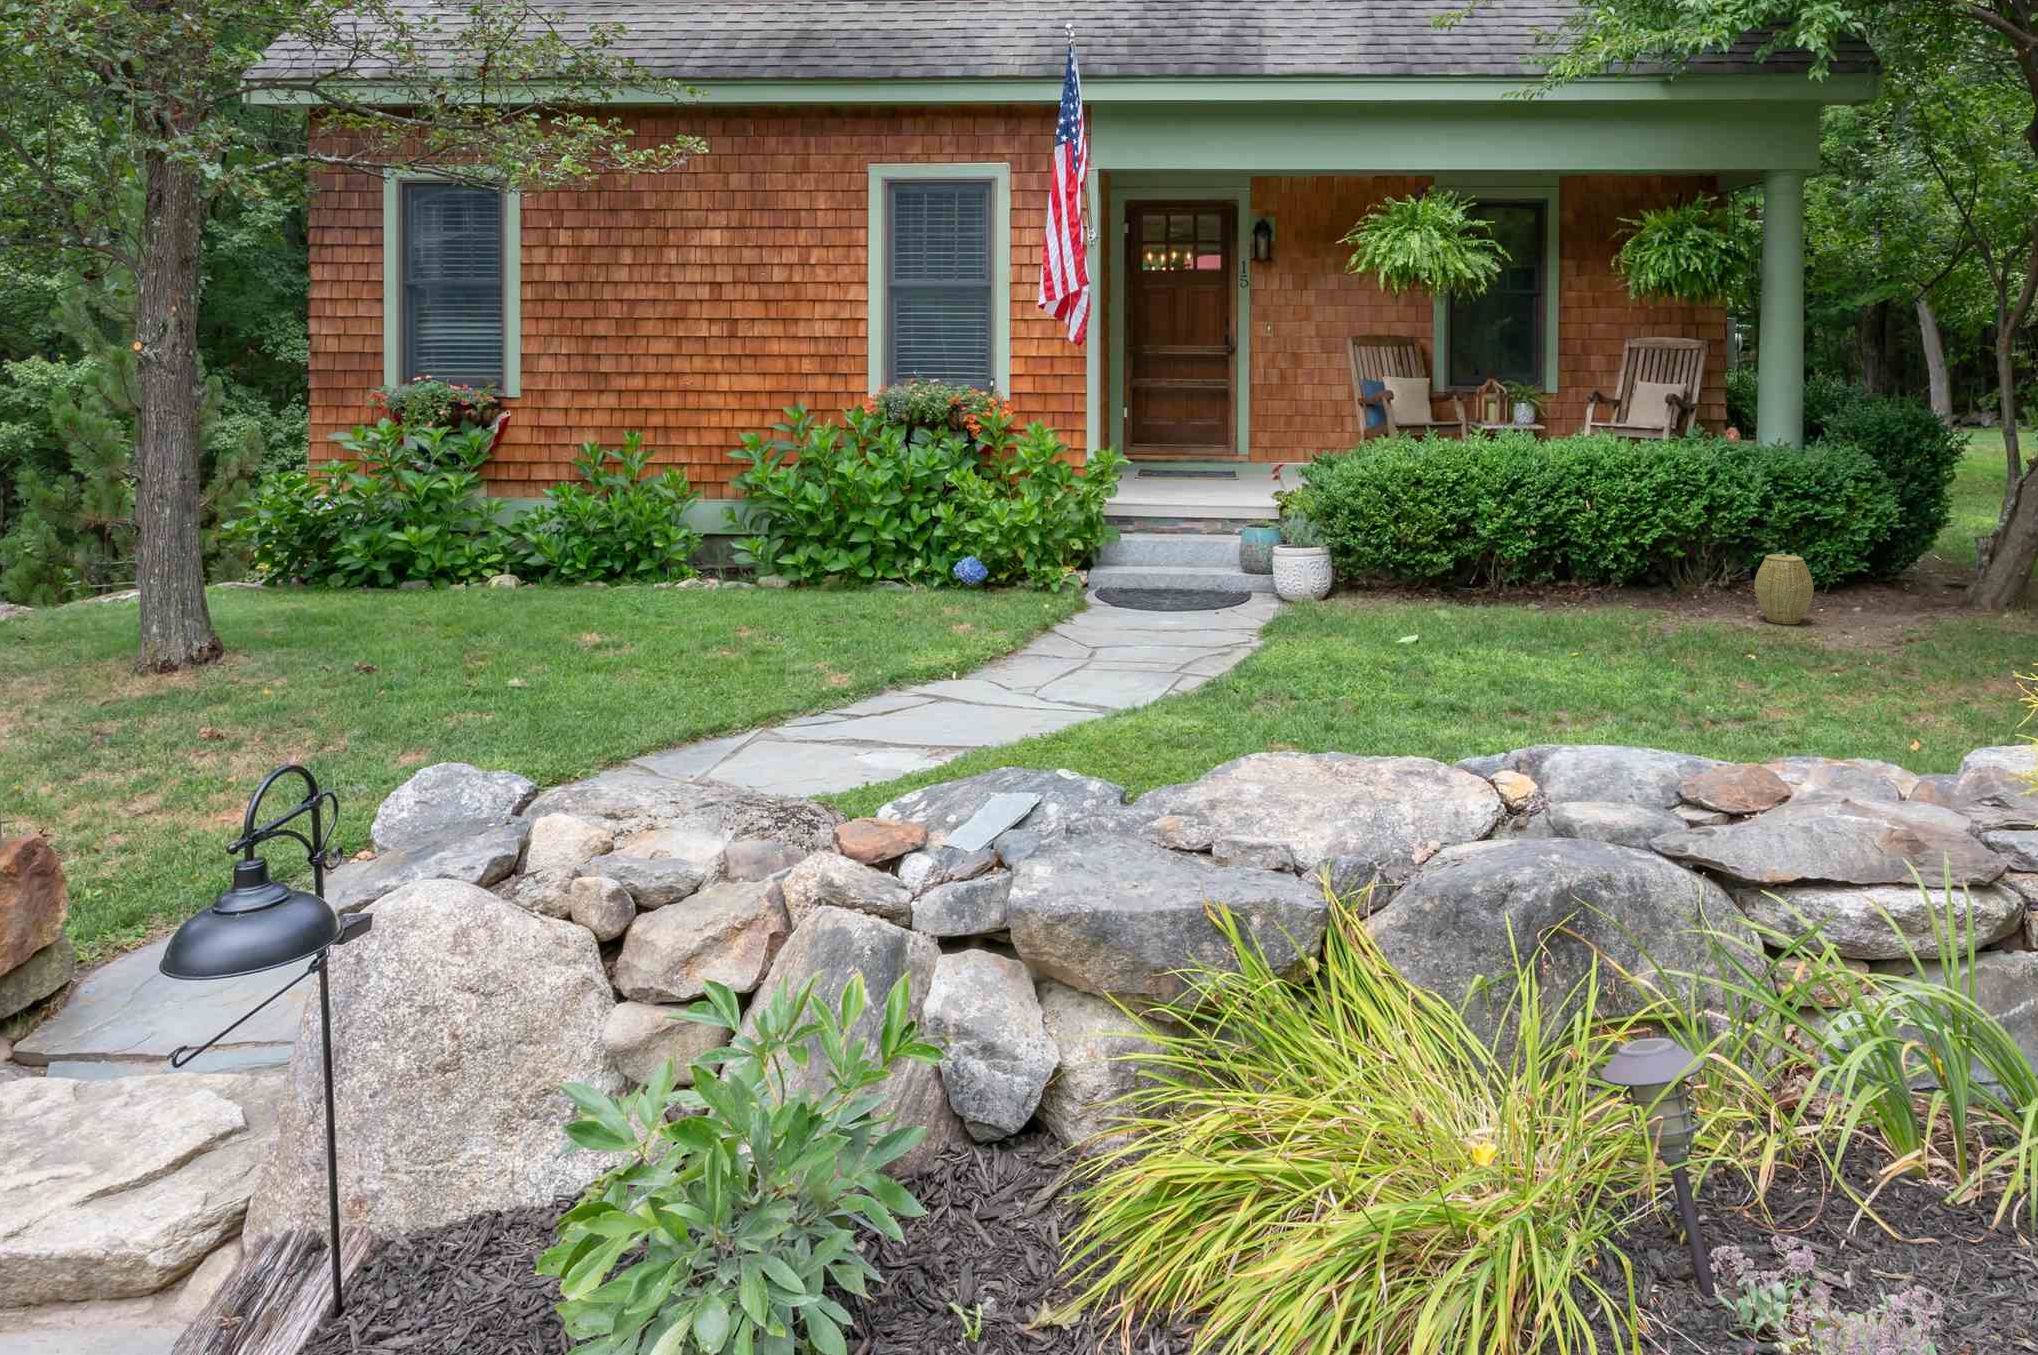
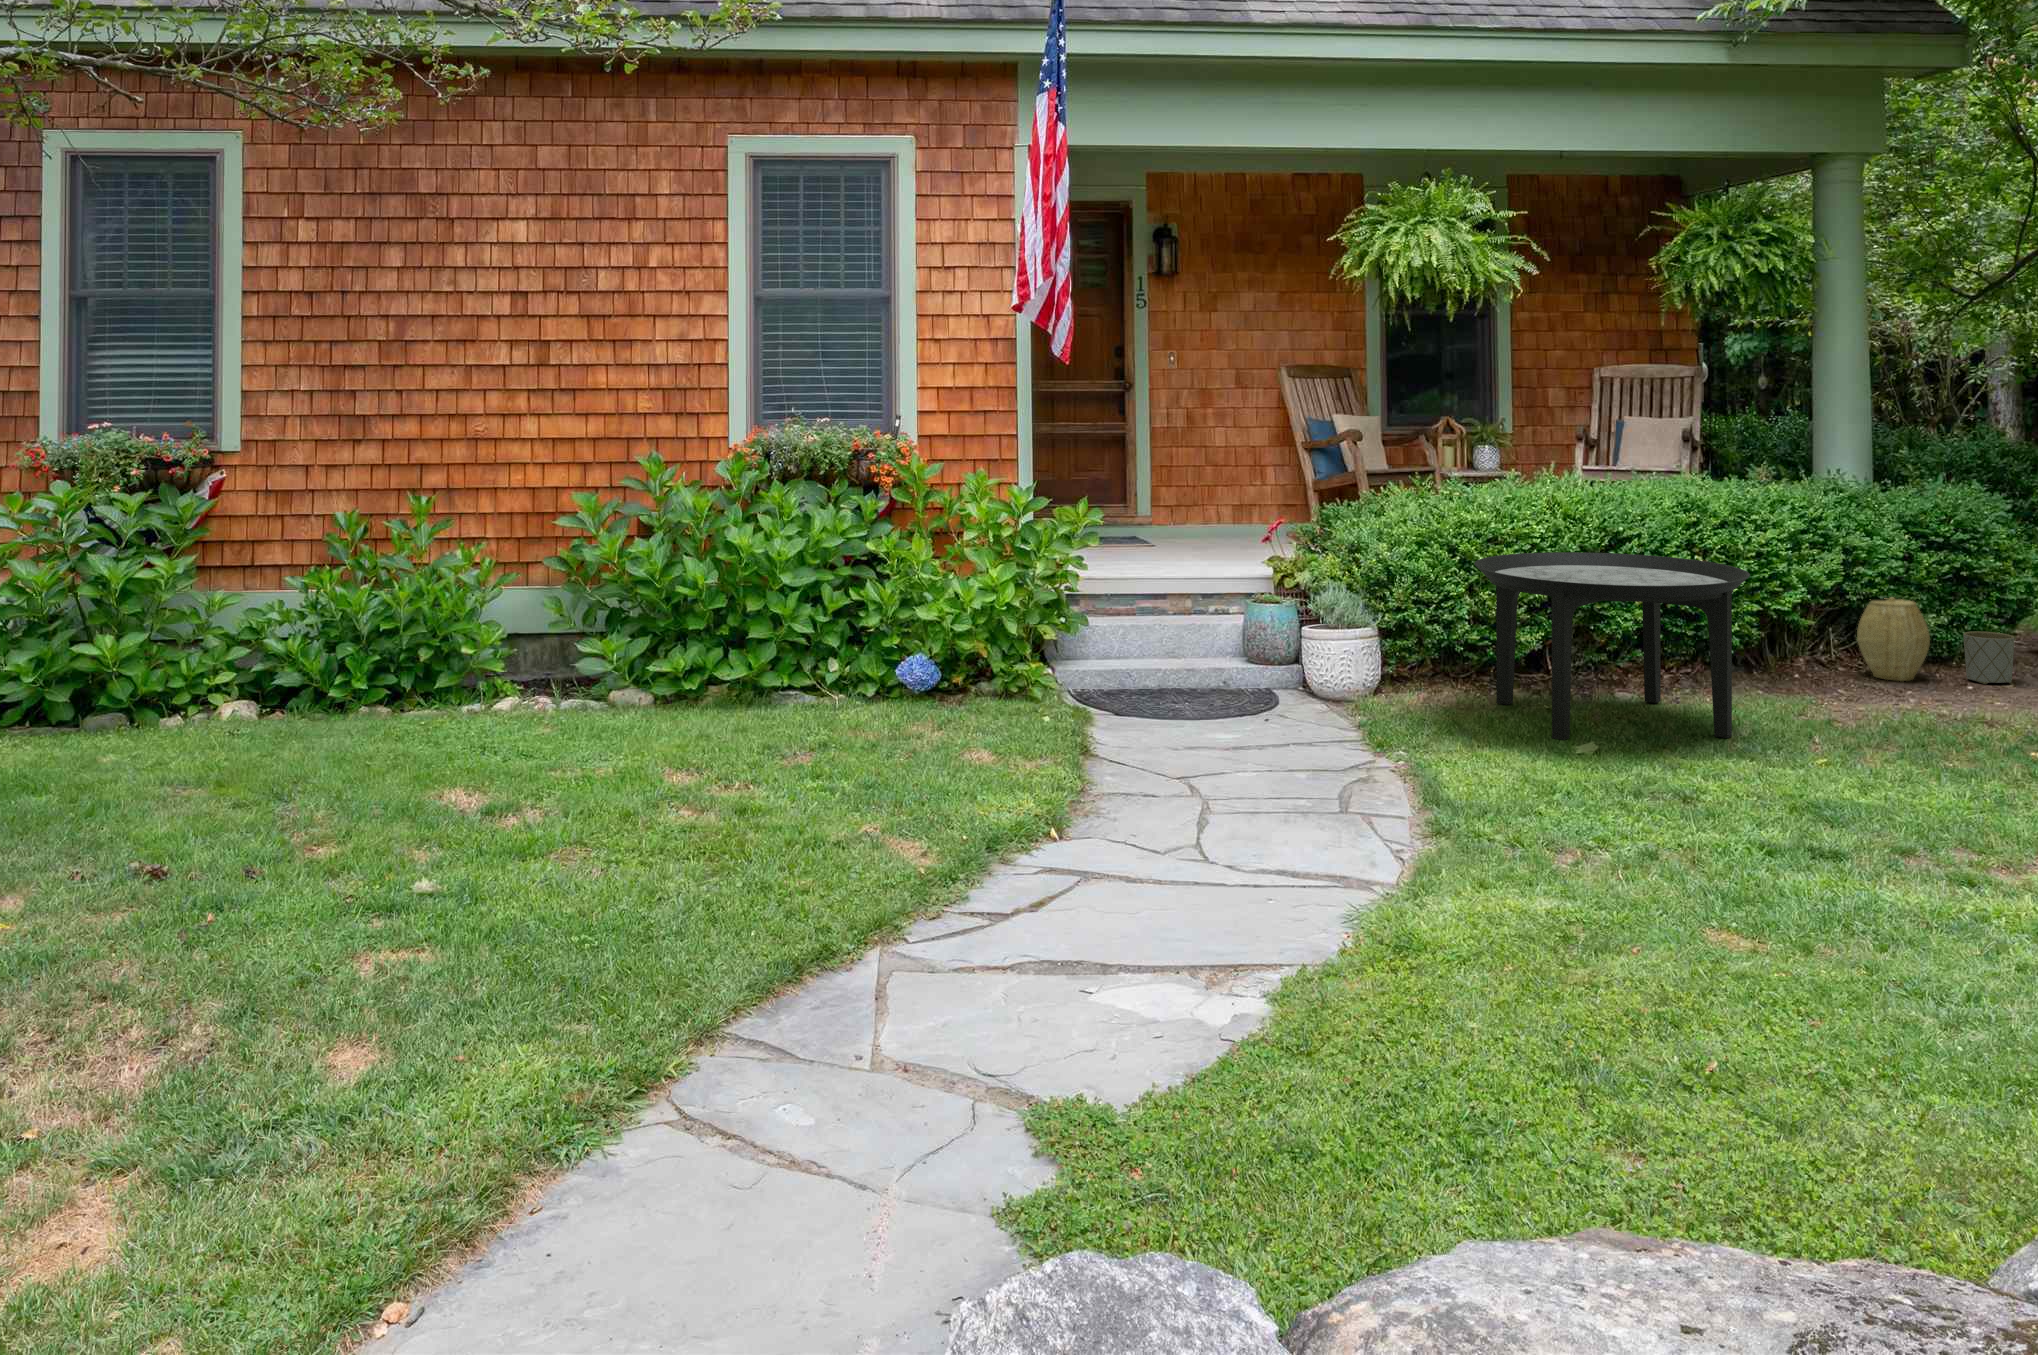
round table: none [1375,504,1588,657] -> present [1474,552,1750,740]
planter: none [1844,586,1885,631] -> present [1963,631,2014,684]

